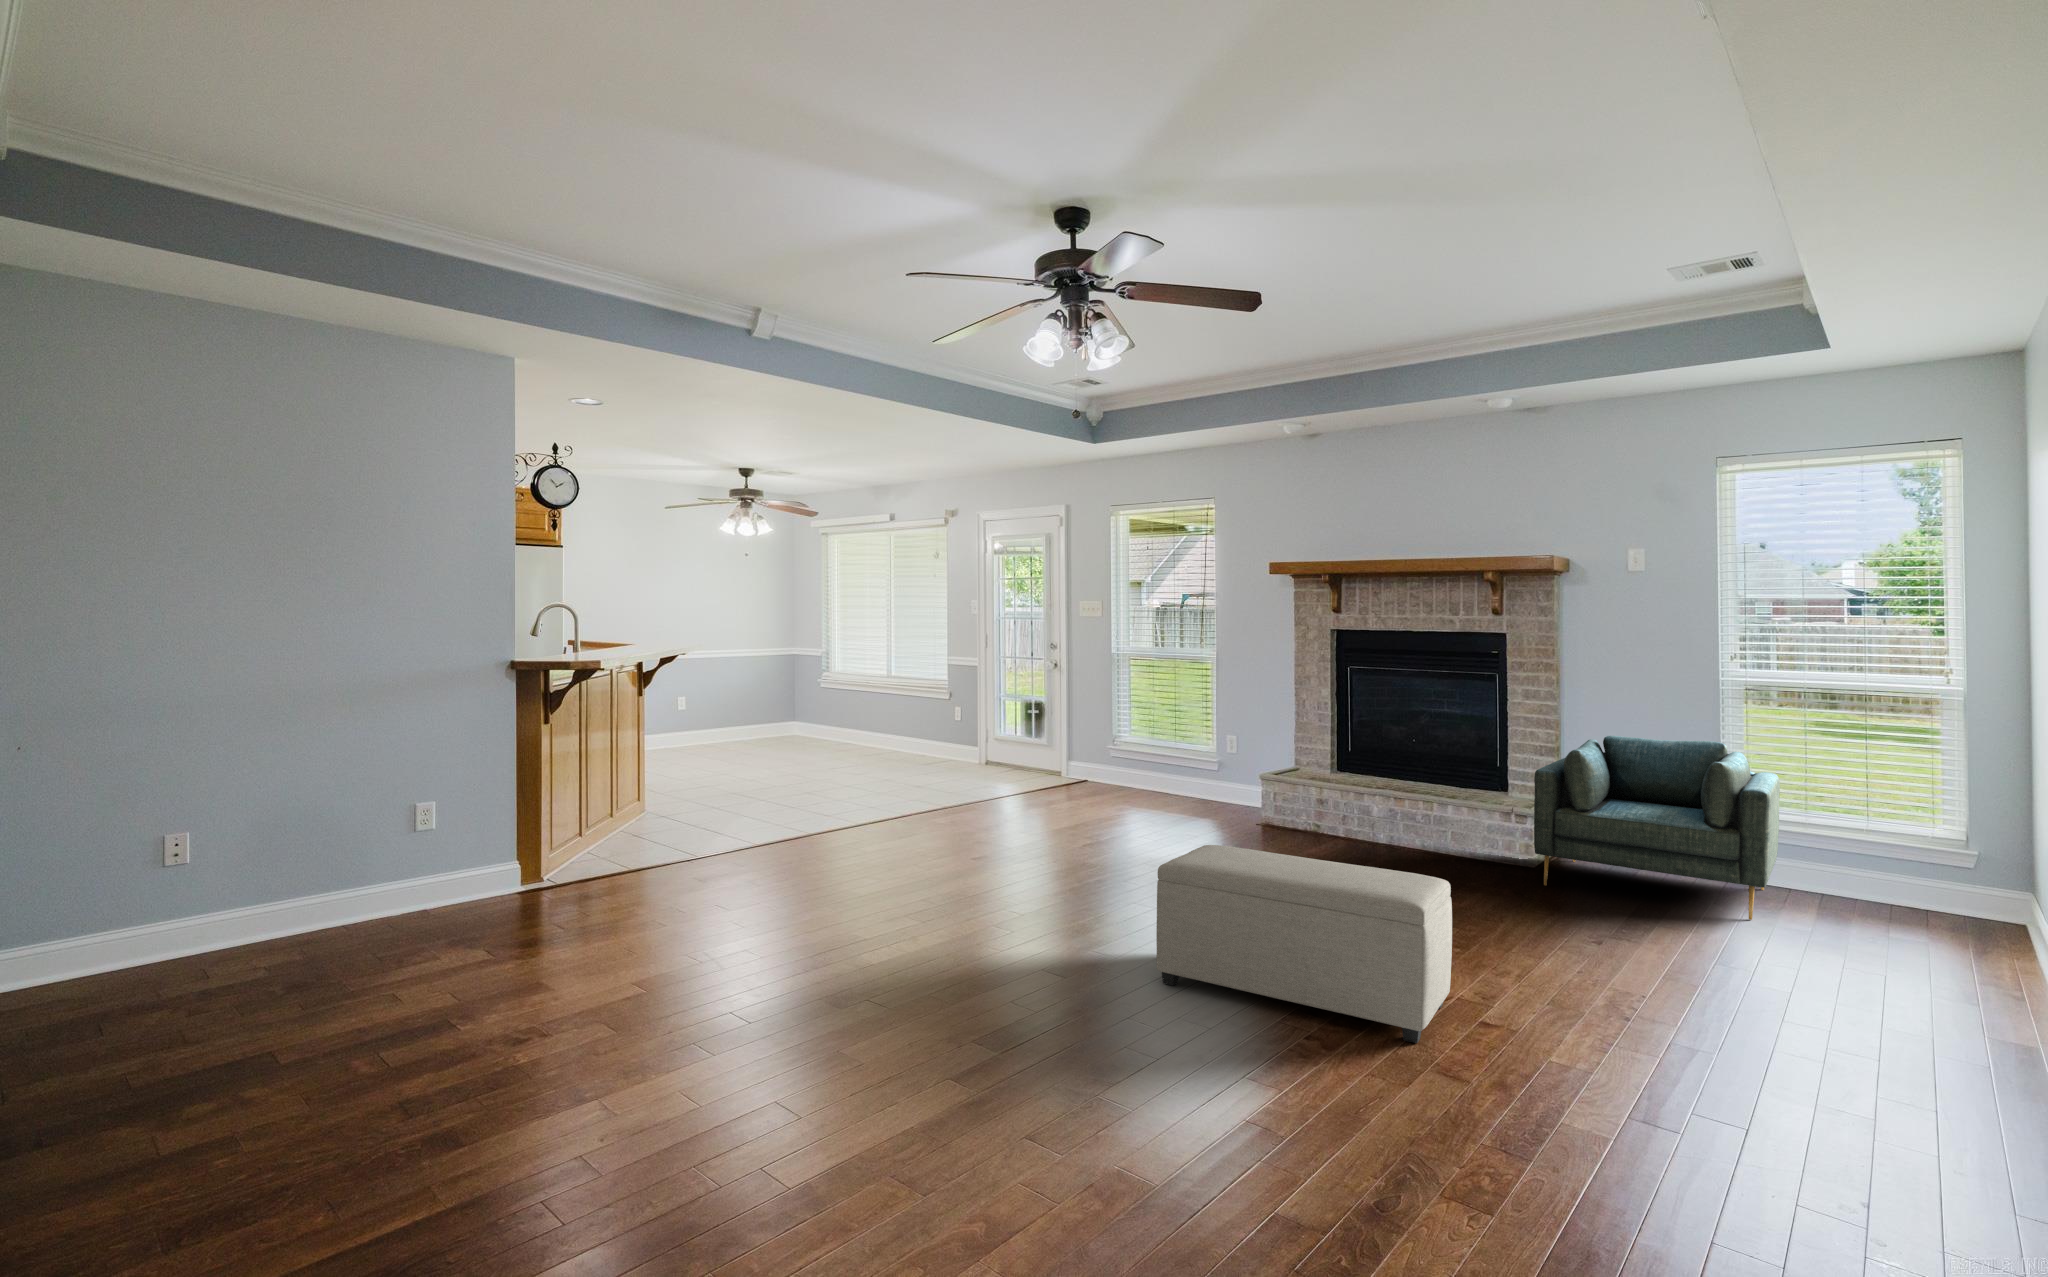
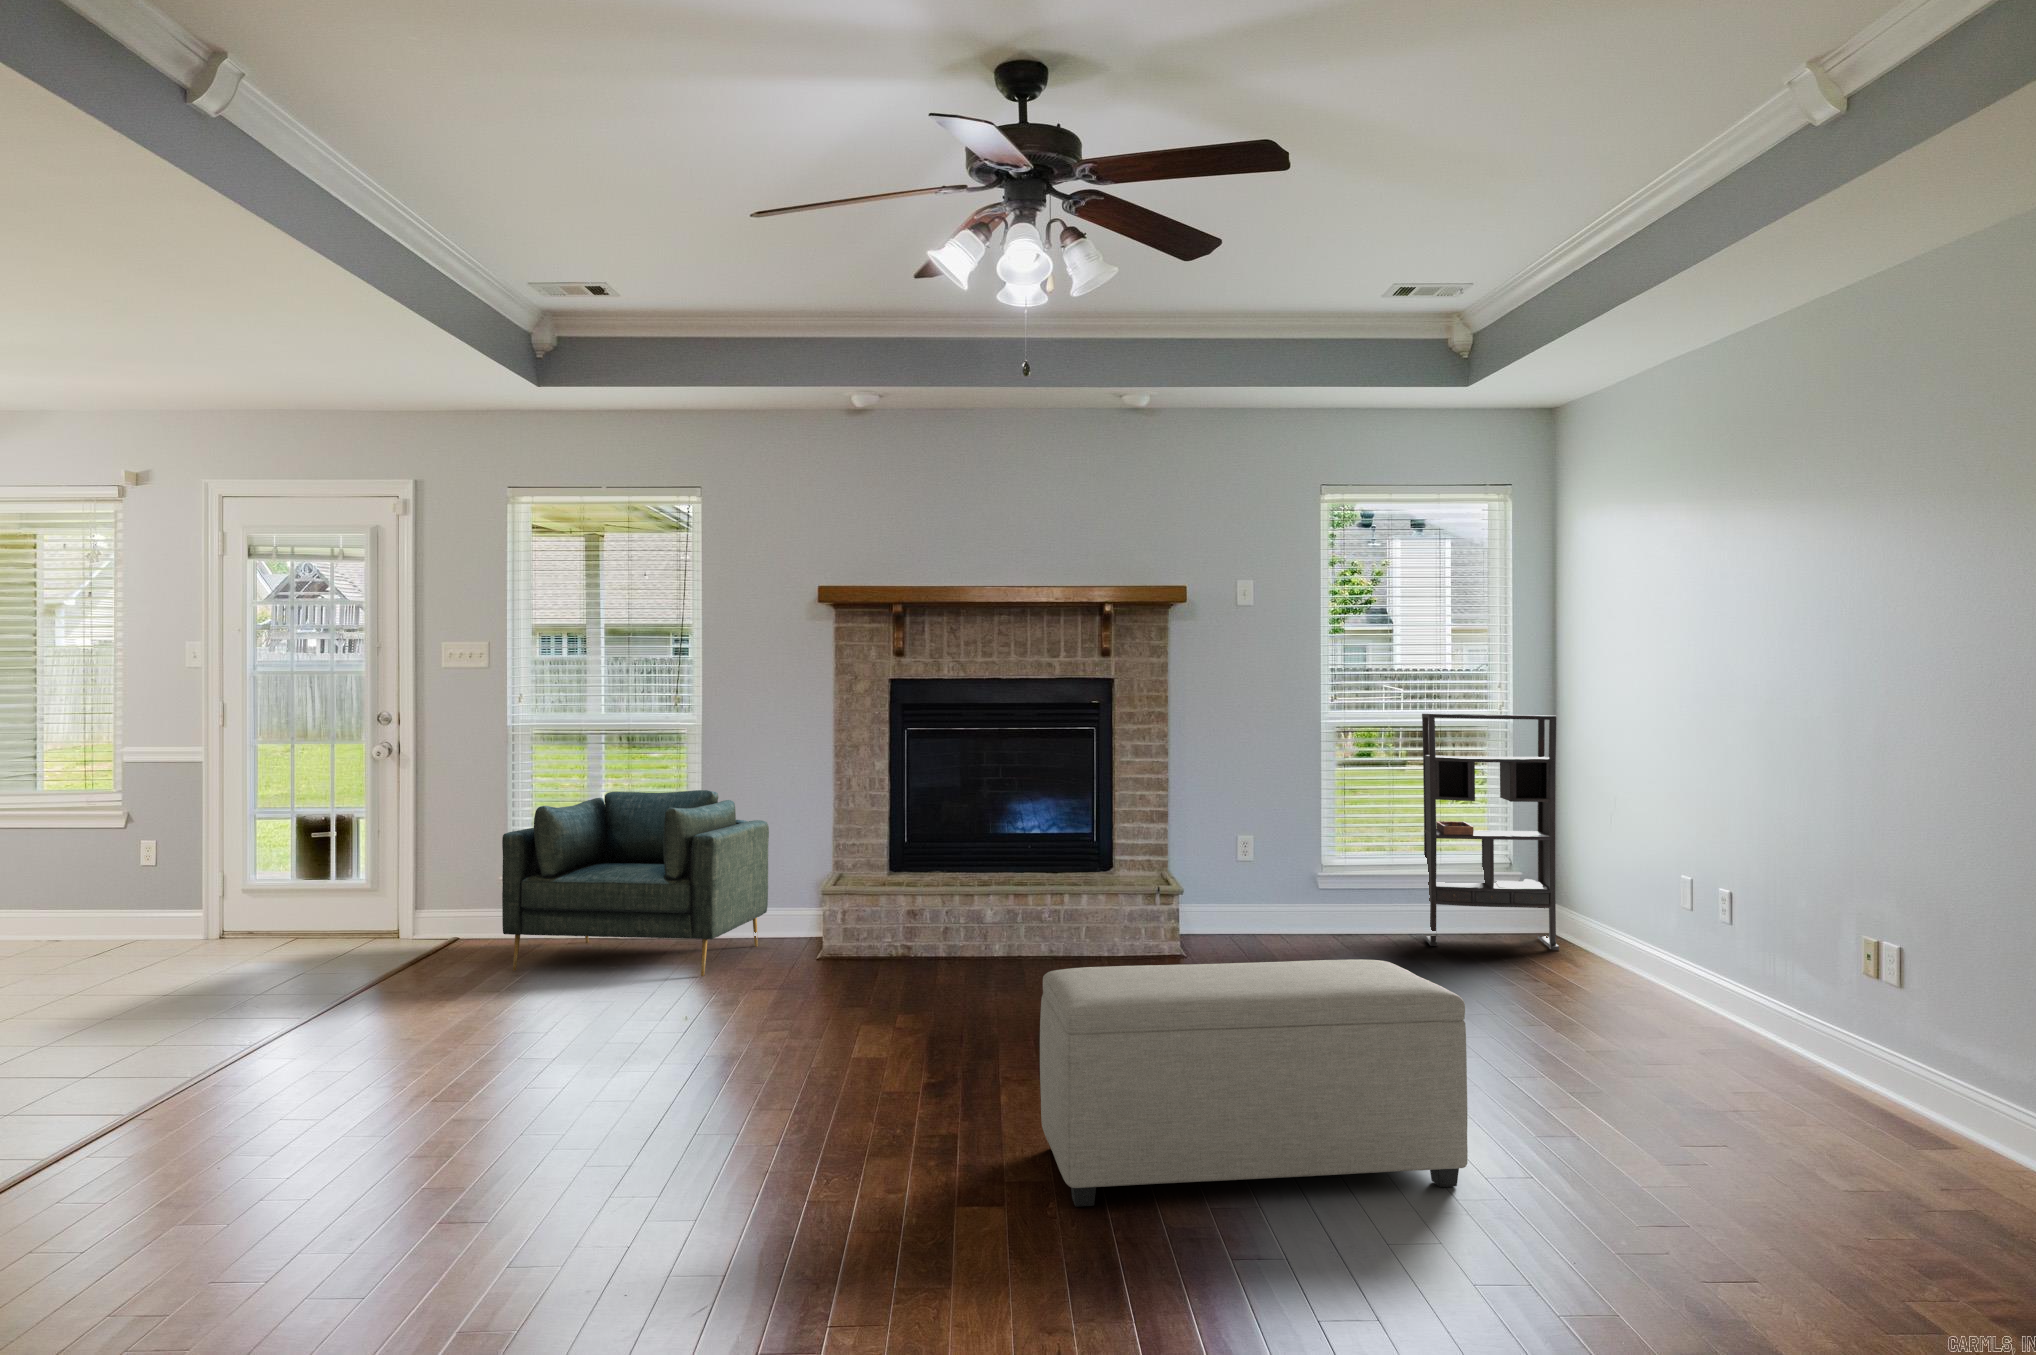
bookshelf: none [1816,676,2000,932] -> present [1422,713,1559,950]
armchair: present [1534,736,1780,920] -> present [502,790,769,976]

